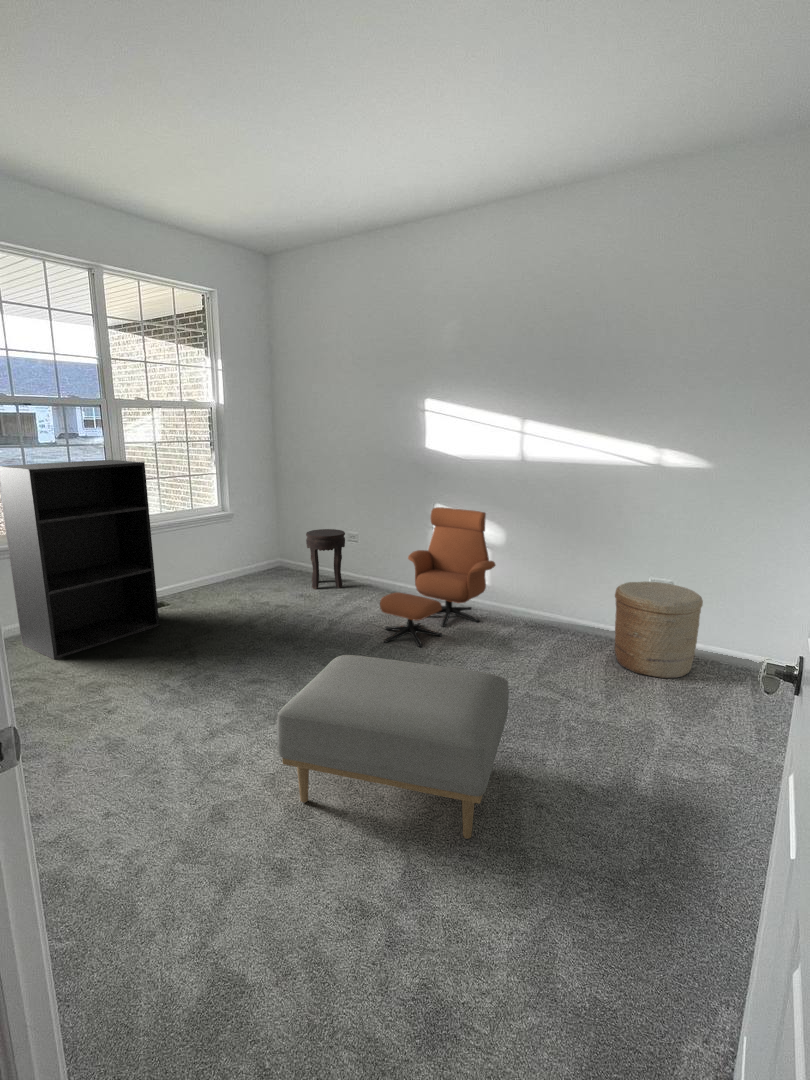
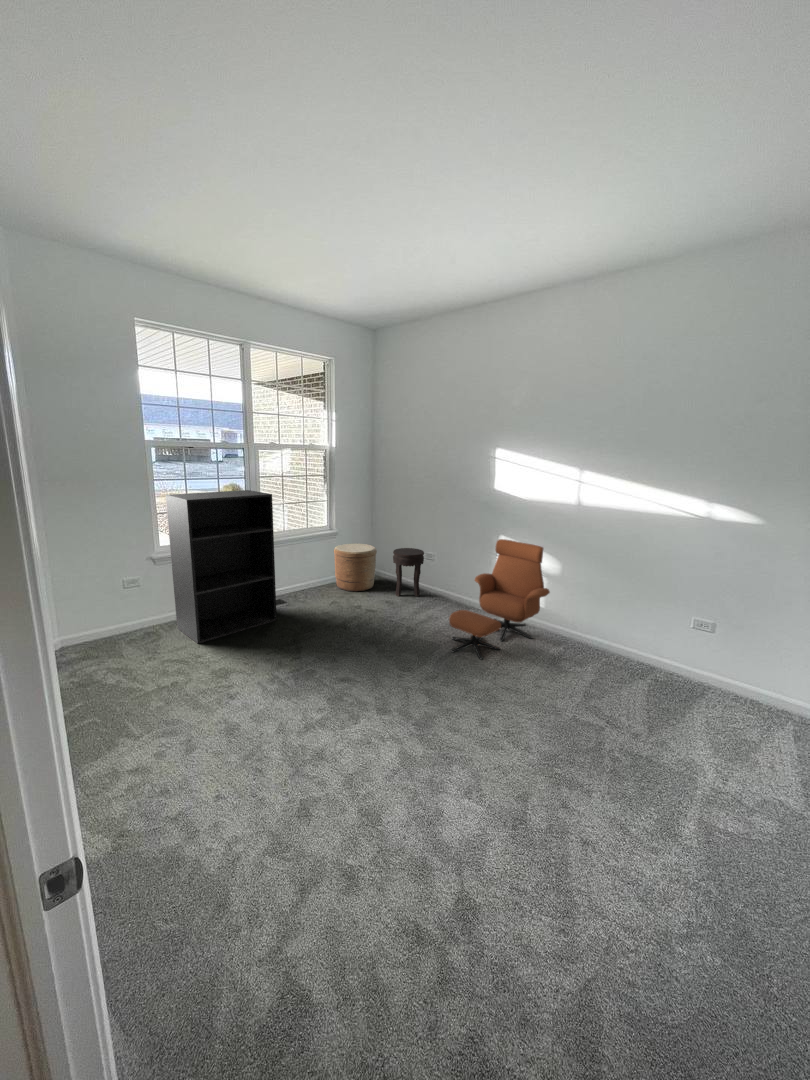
woven basket: present [615,582,703,678] -> present [334,544,377,592]
ottoman: present [277,655,509,839] -> none [355,677,560,870]

